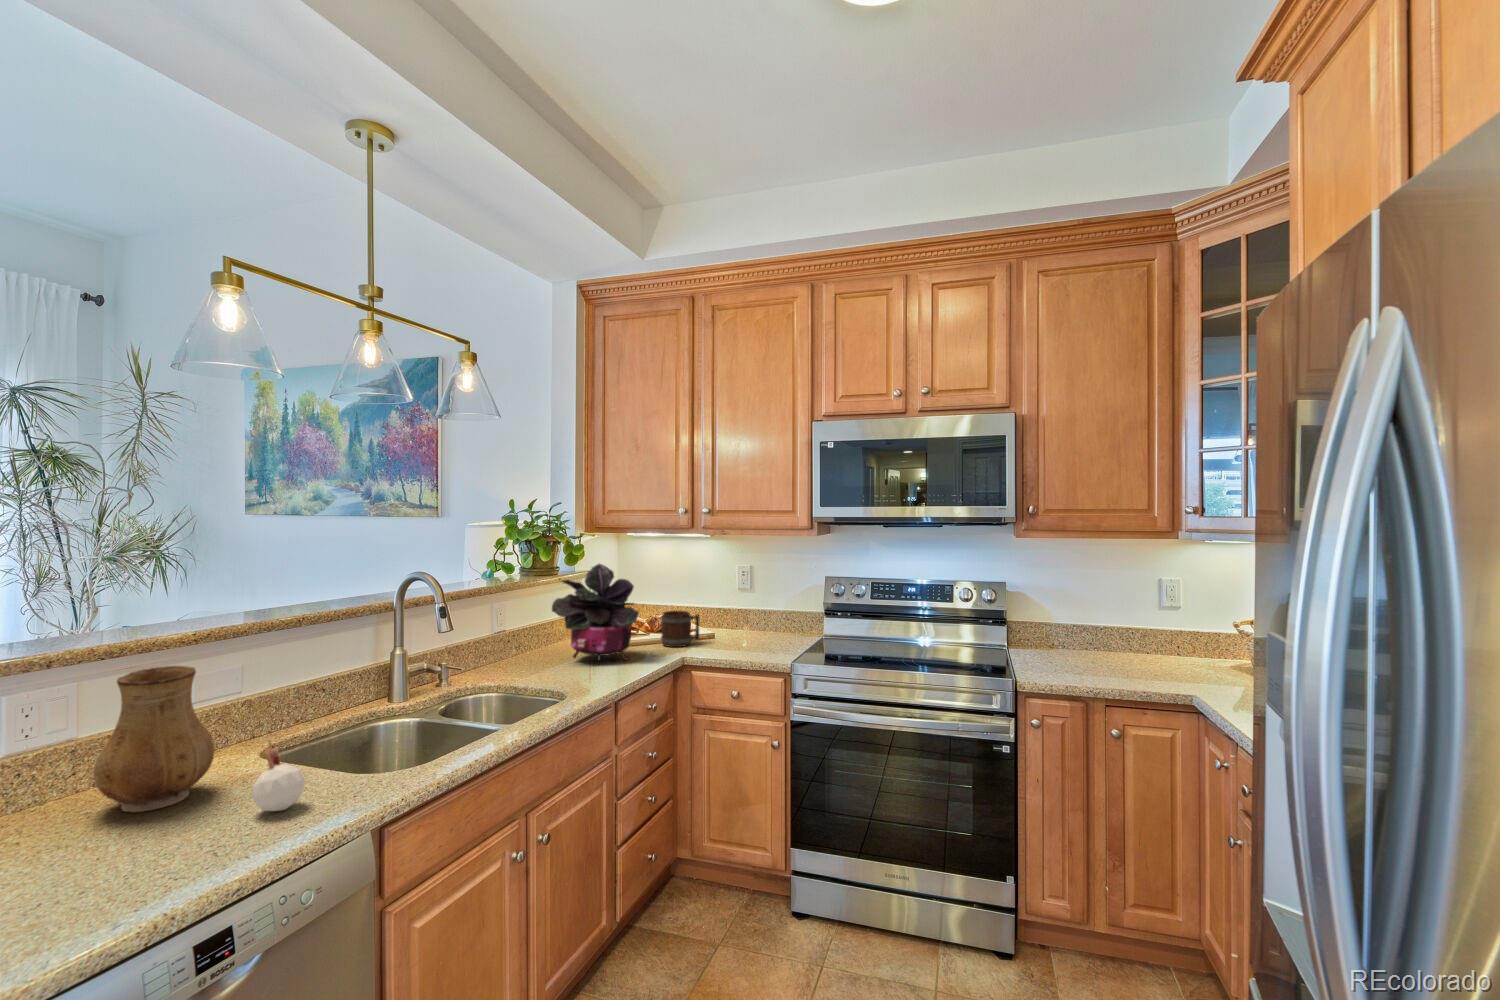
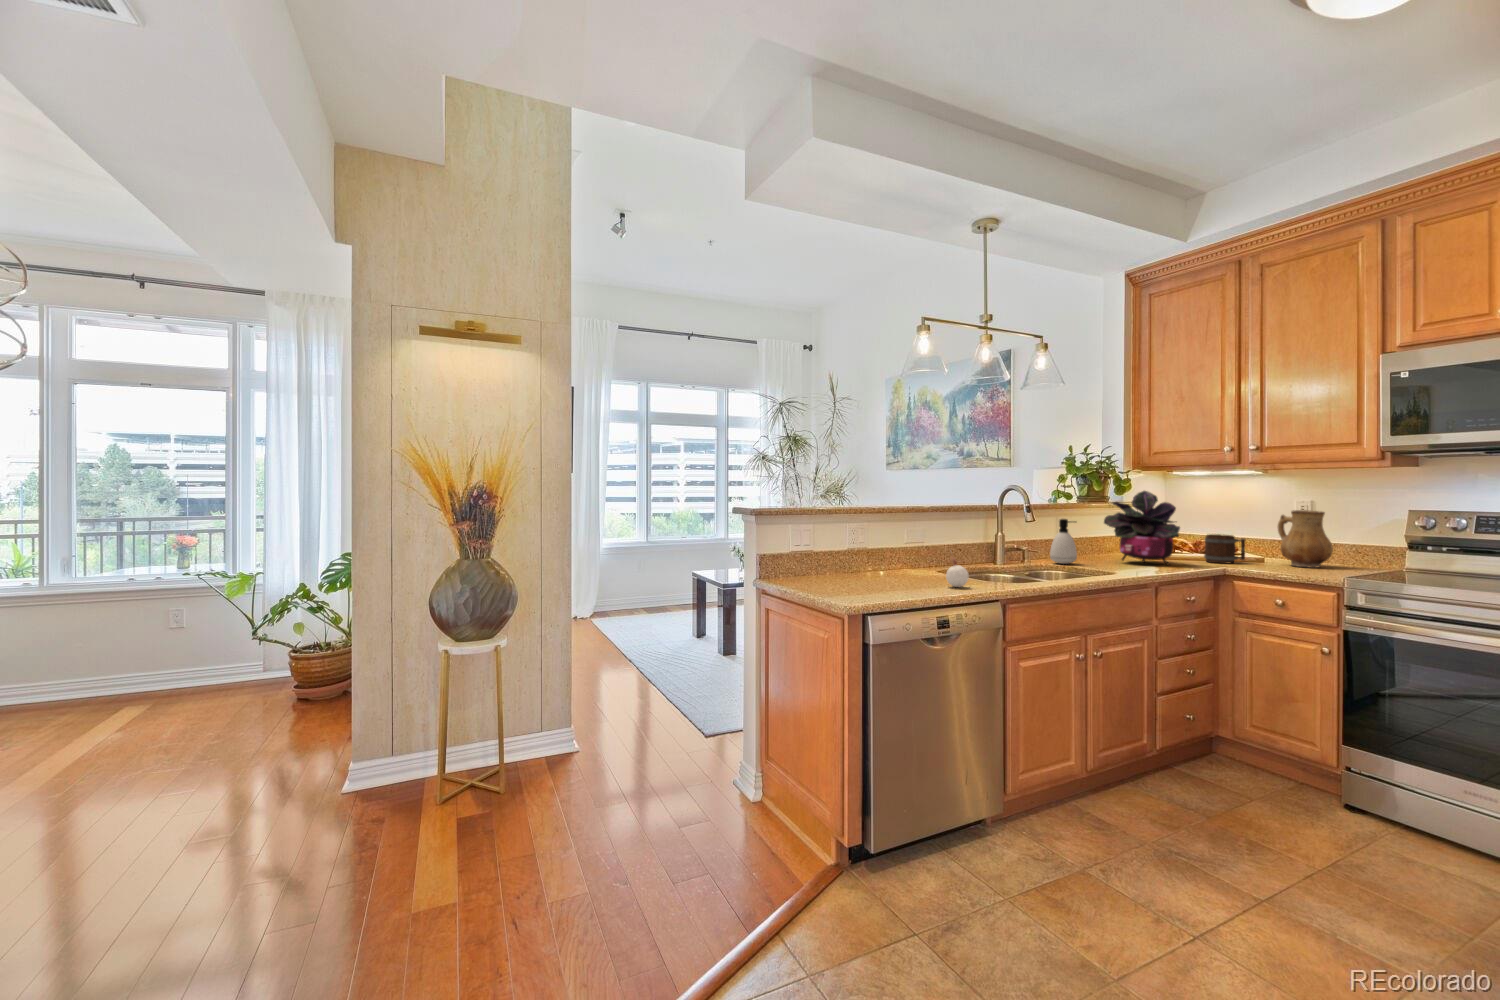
soap dispenser: none [480,611,517,677] -> present [1050,519,1077,564]
ceramic pitcher: present [93,666,215,812] -> present [1277,510,1333,568]

